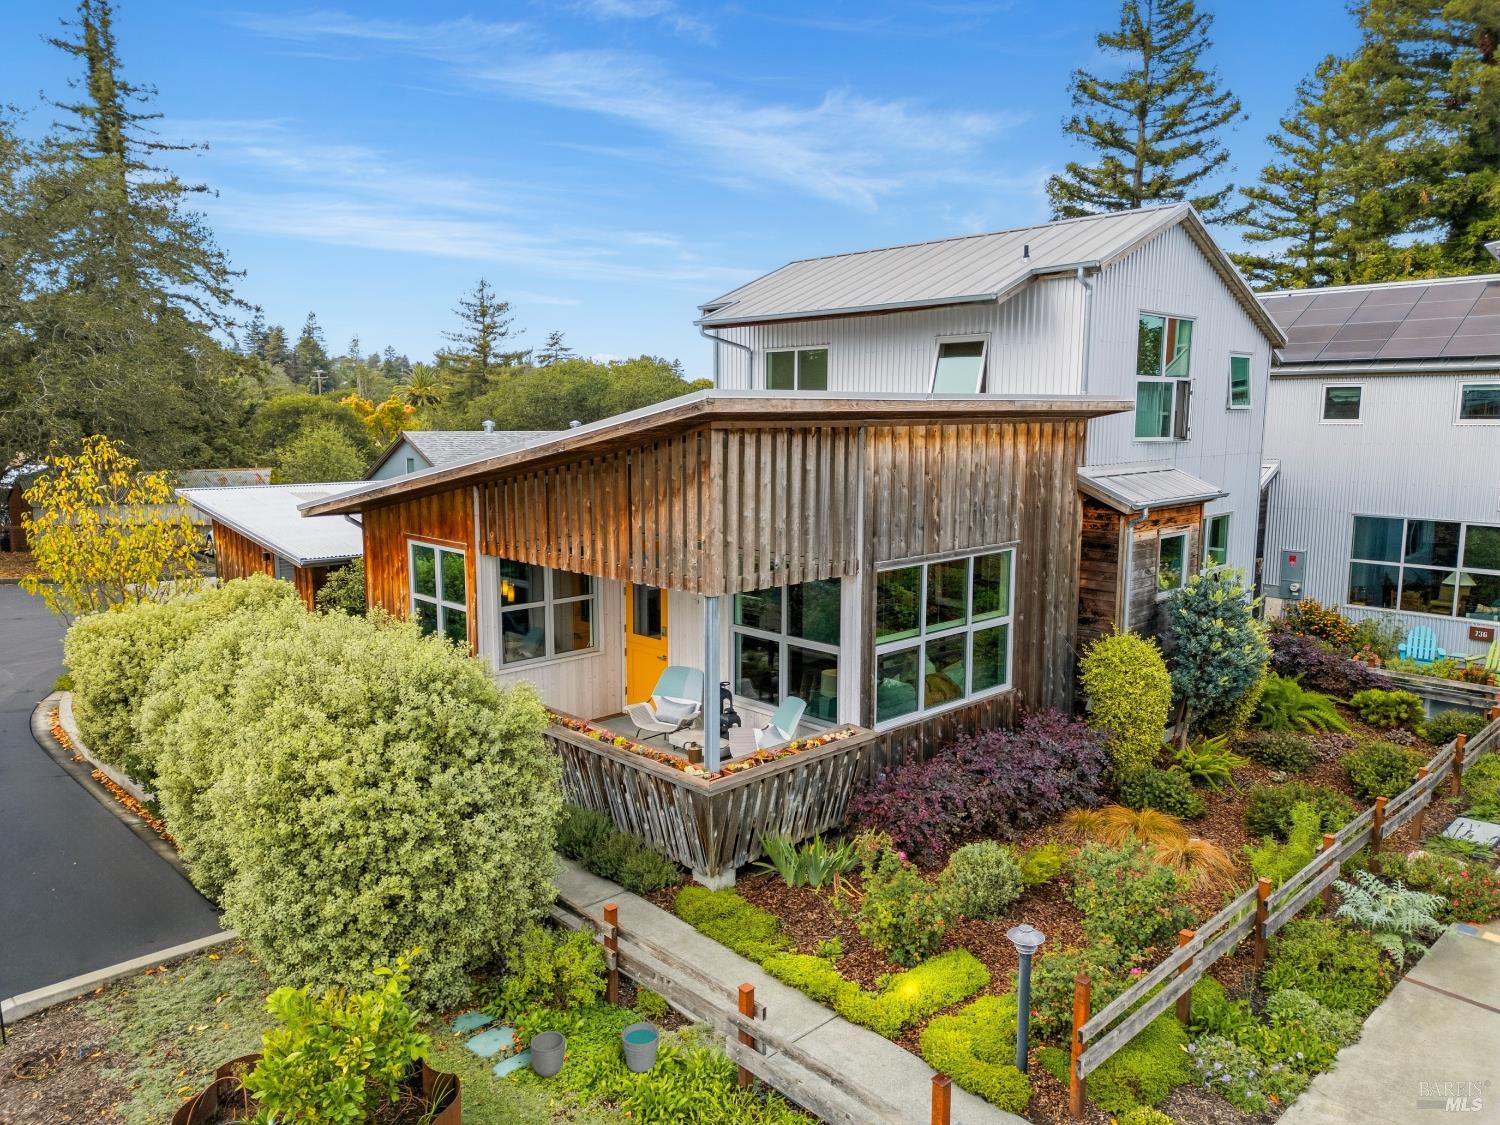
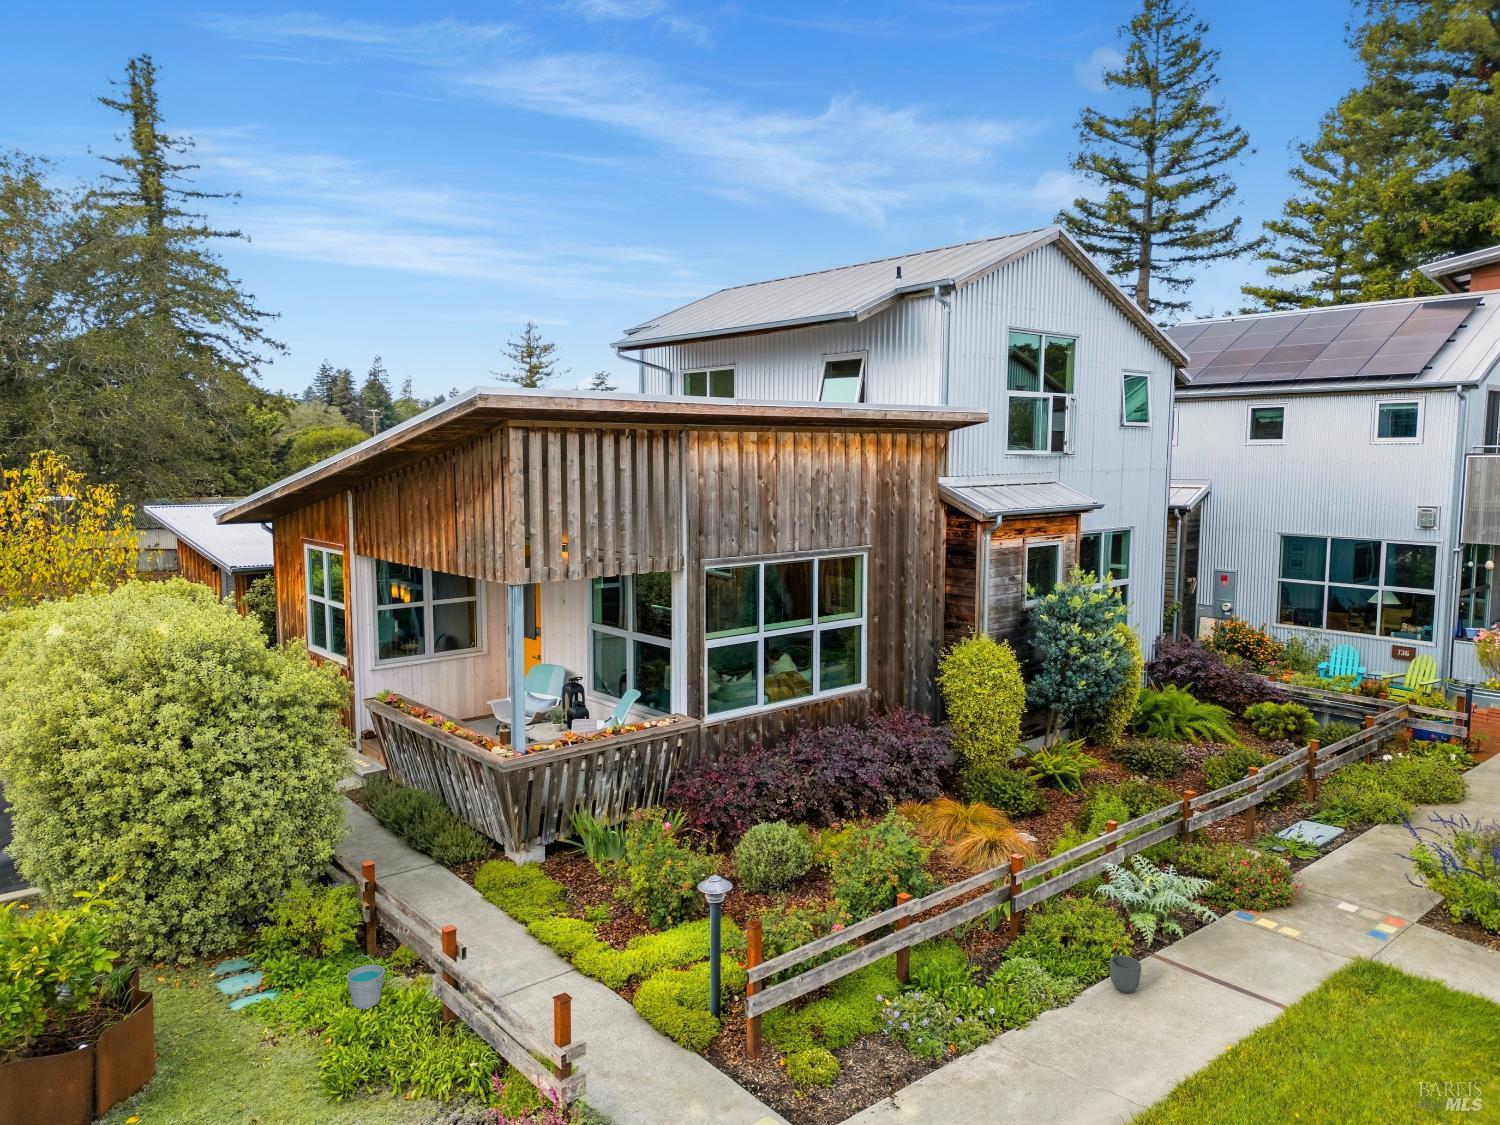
planter: present [530,1031,565,1077] -> present [1110,956,1141,994]

